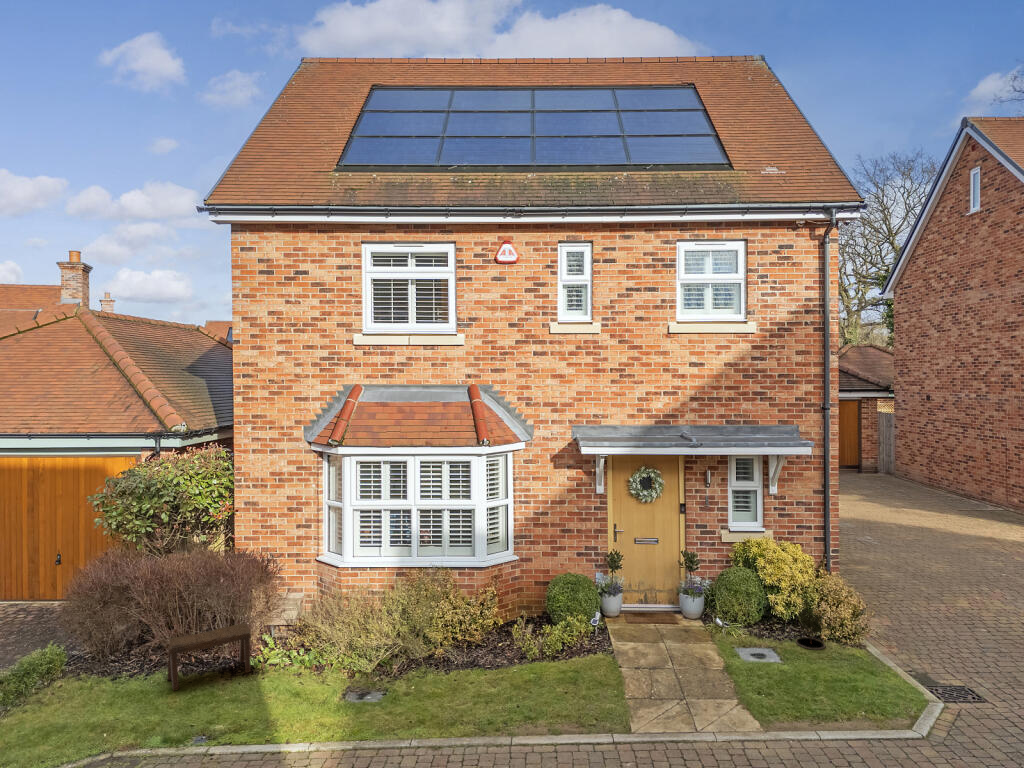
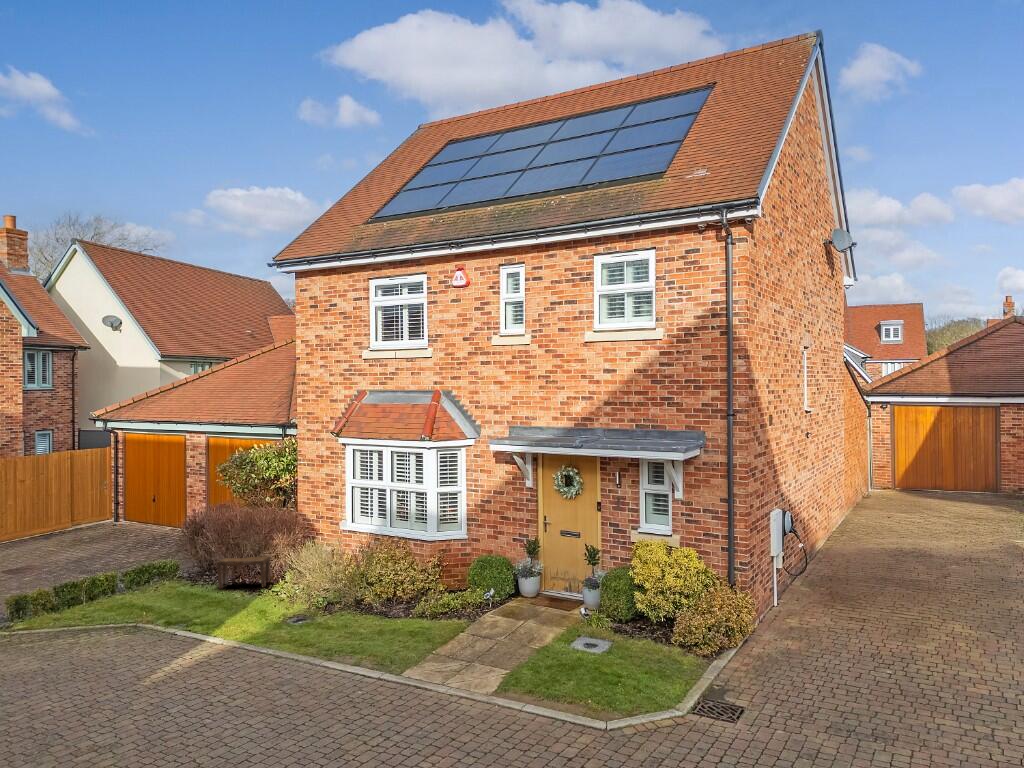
potted tree: present [796,601,825,650] -> none [634,591,666,641]

